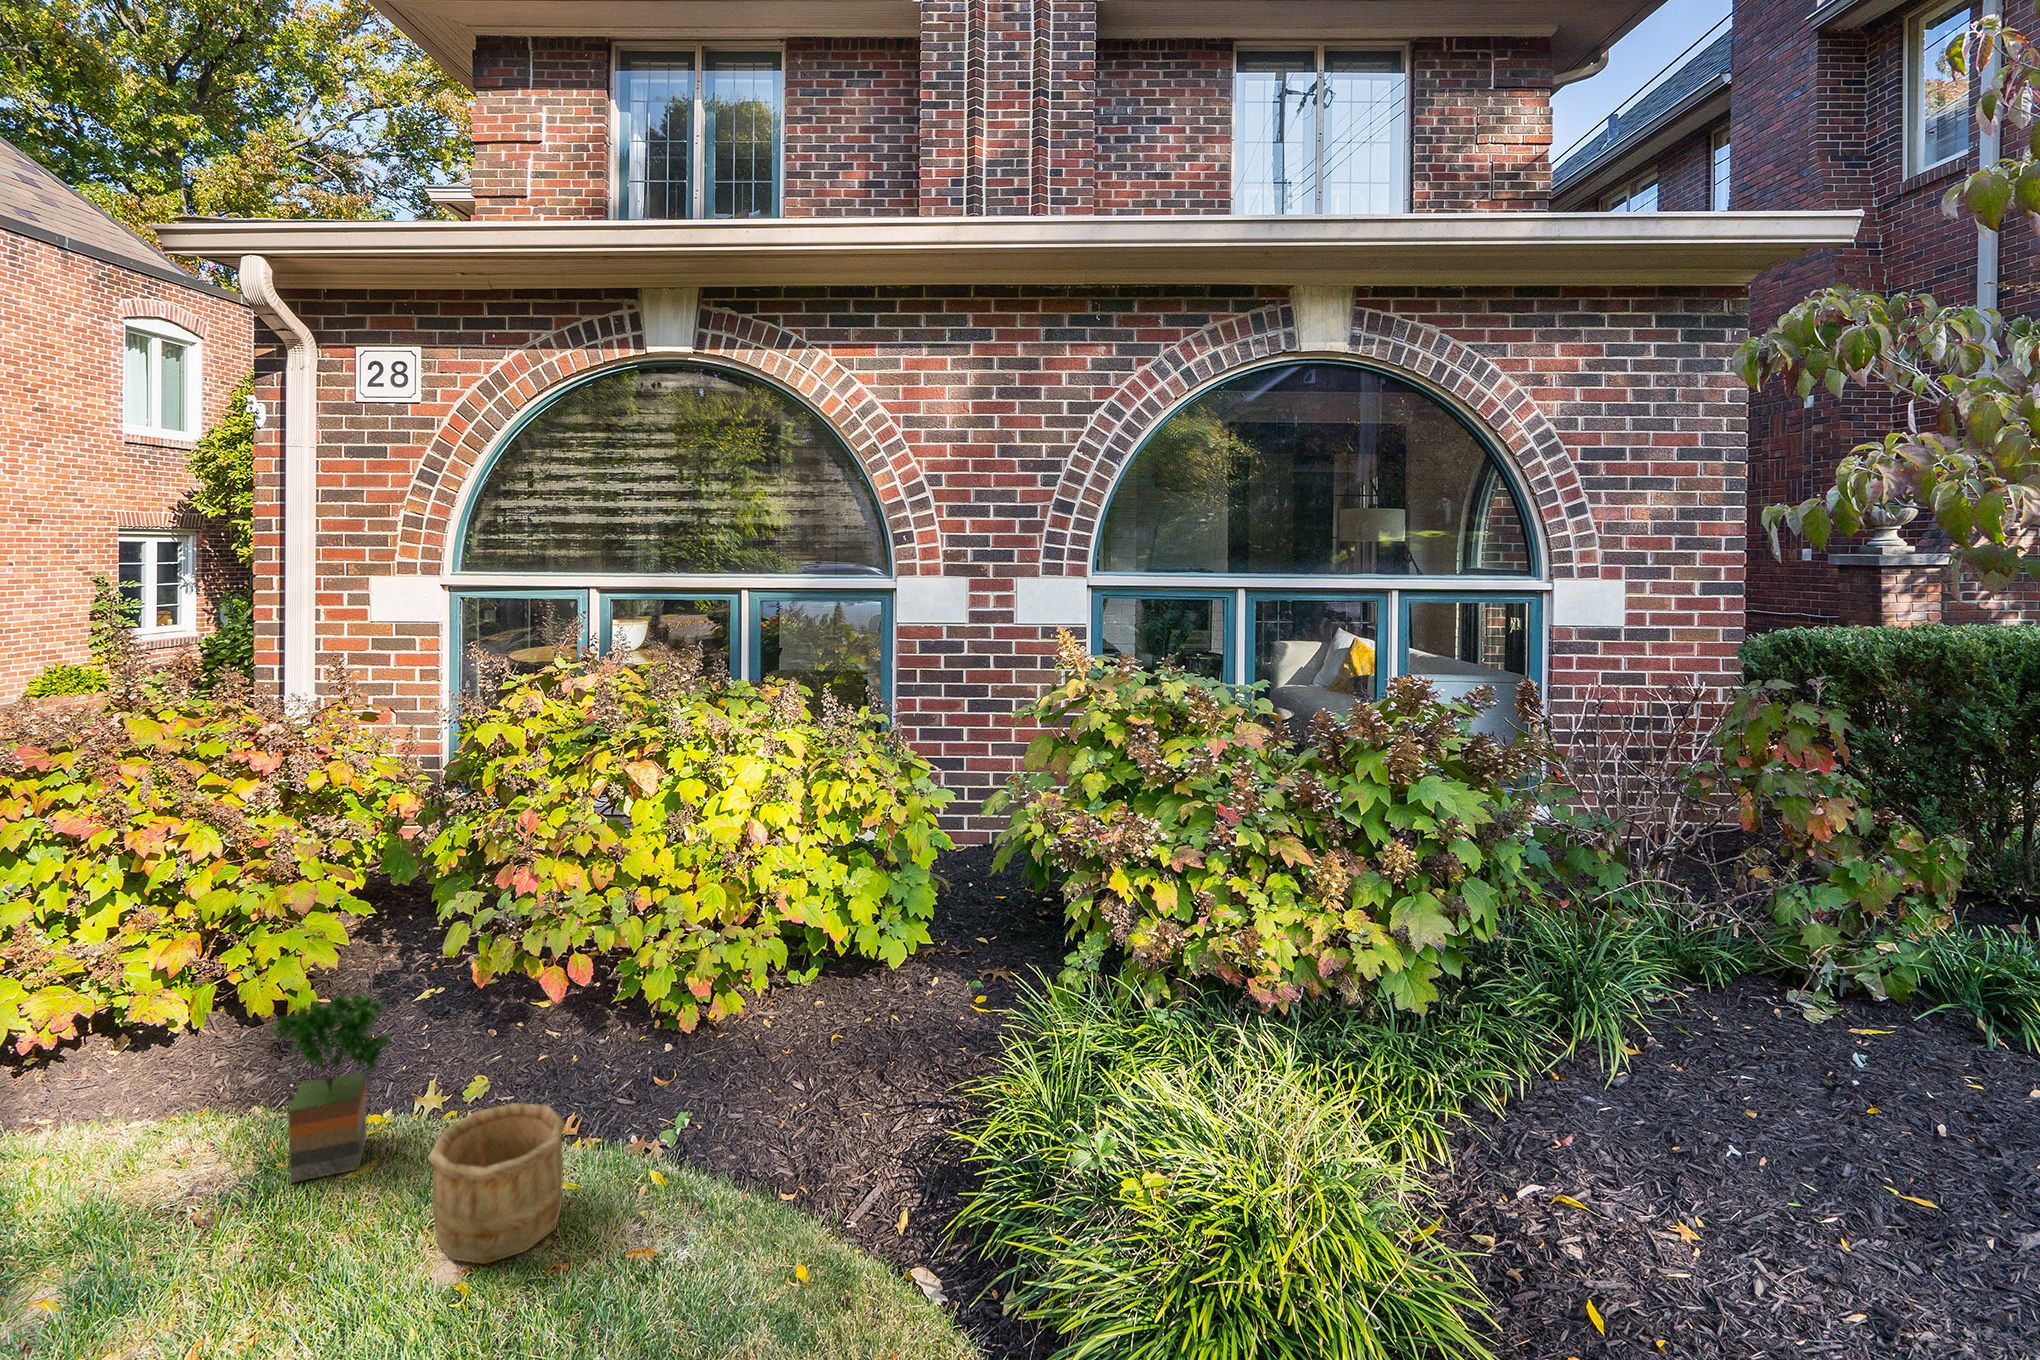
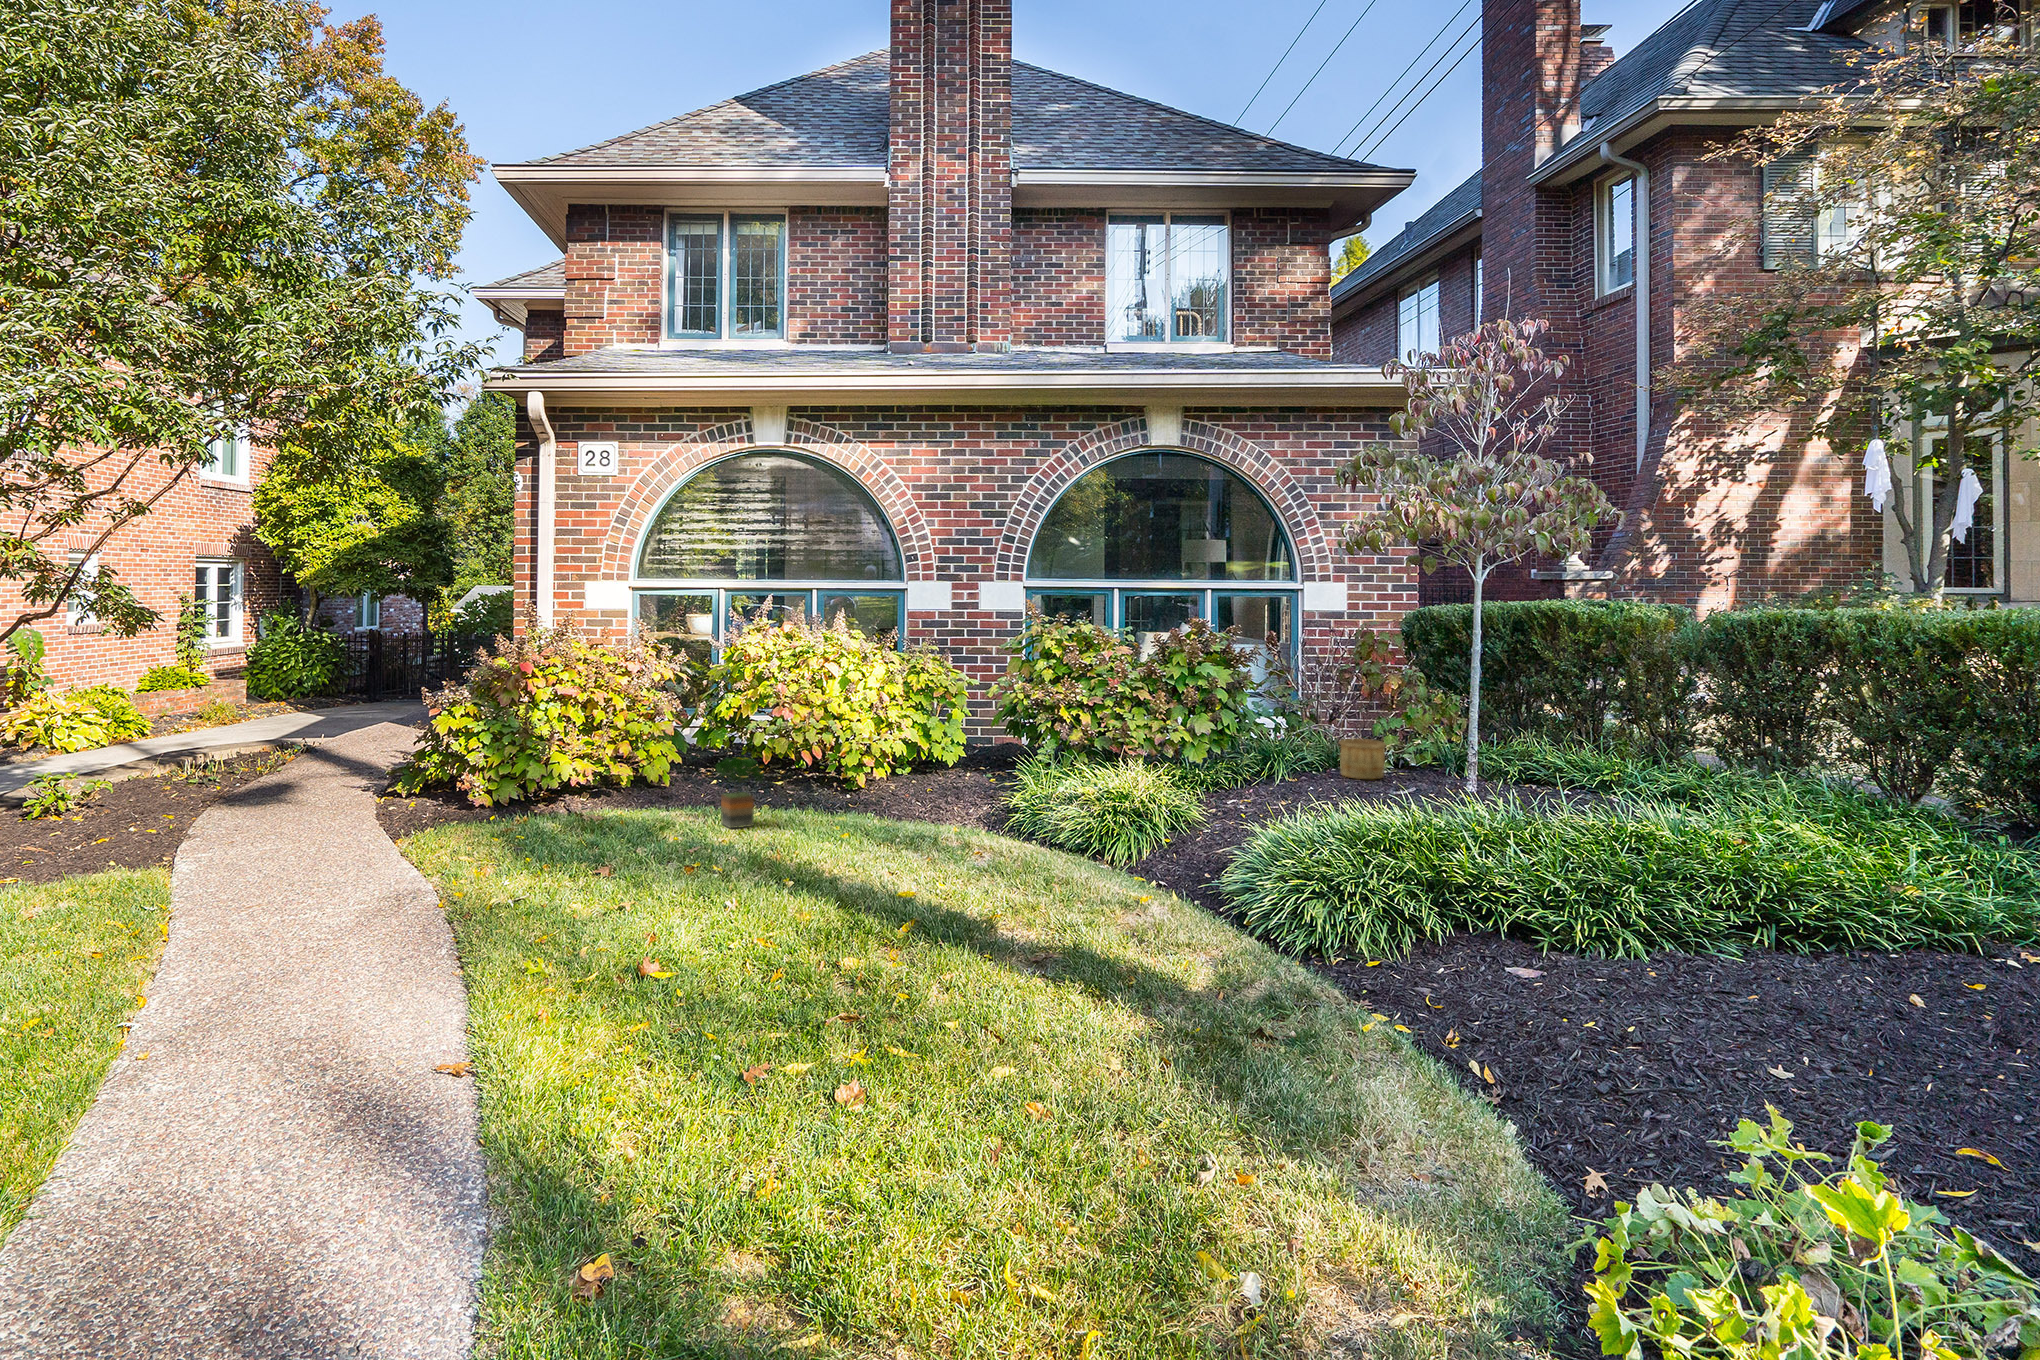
wooden bucket: present [428,1103,565,1264] -> present [1339,738,1386,779]

